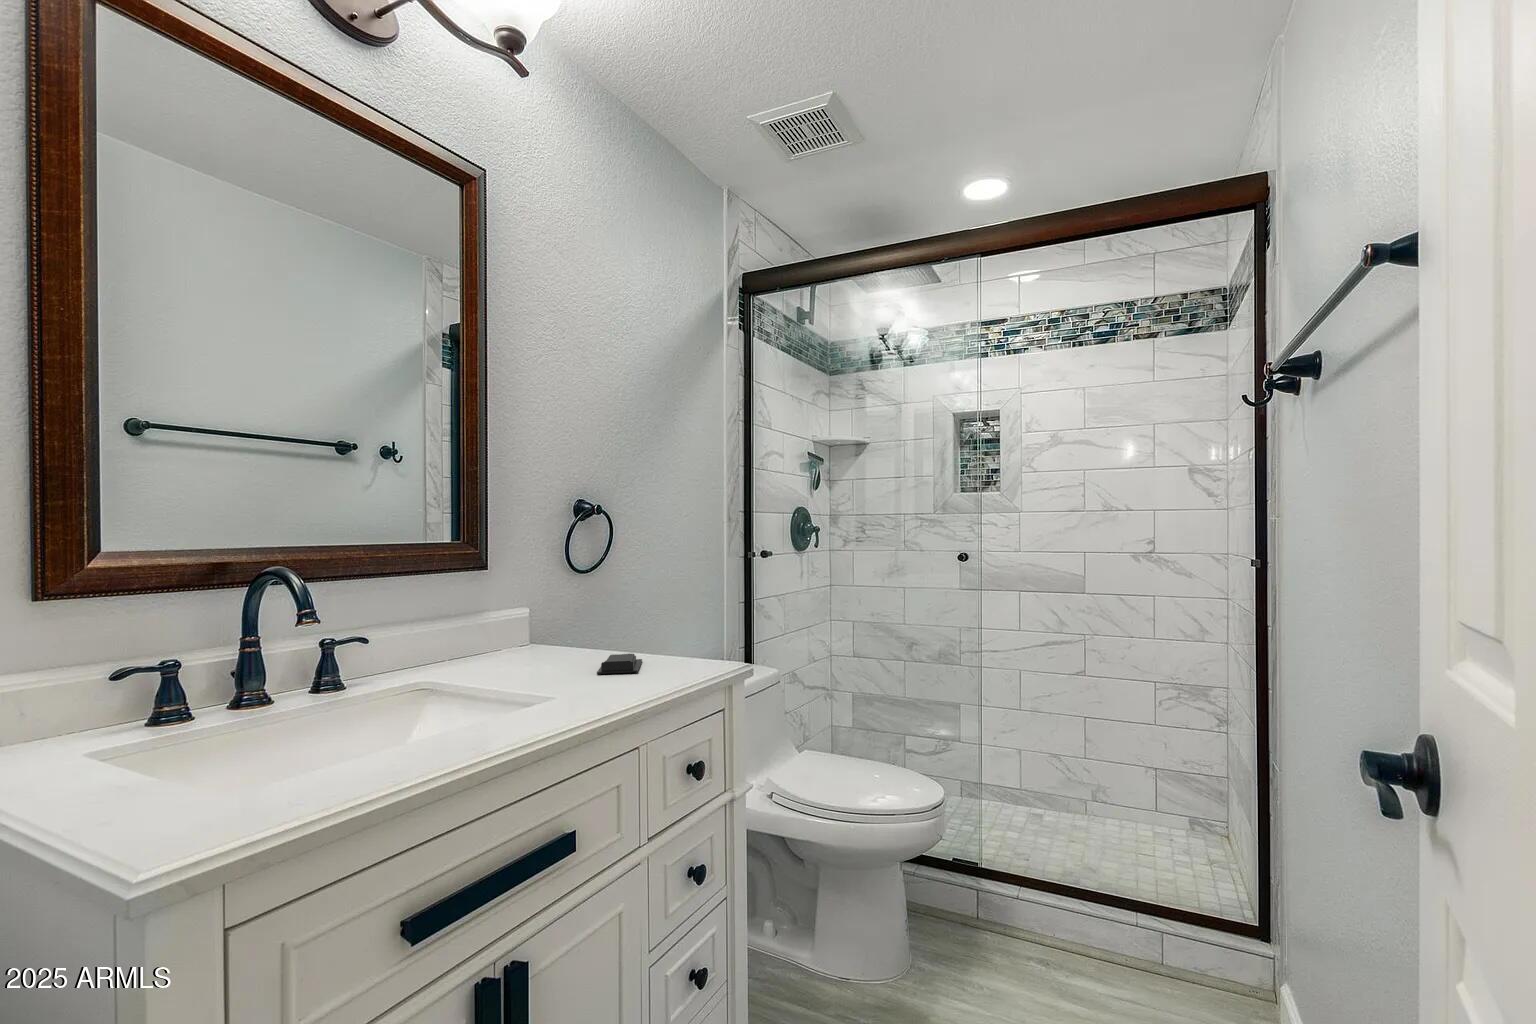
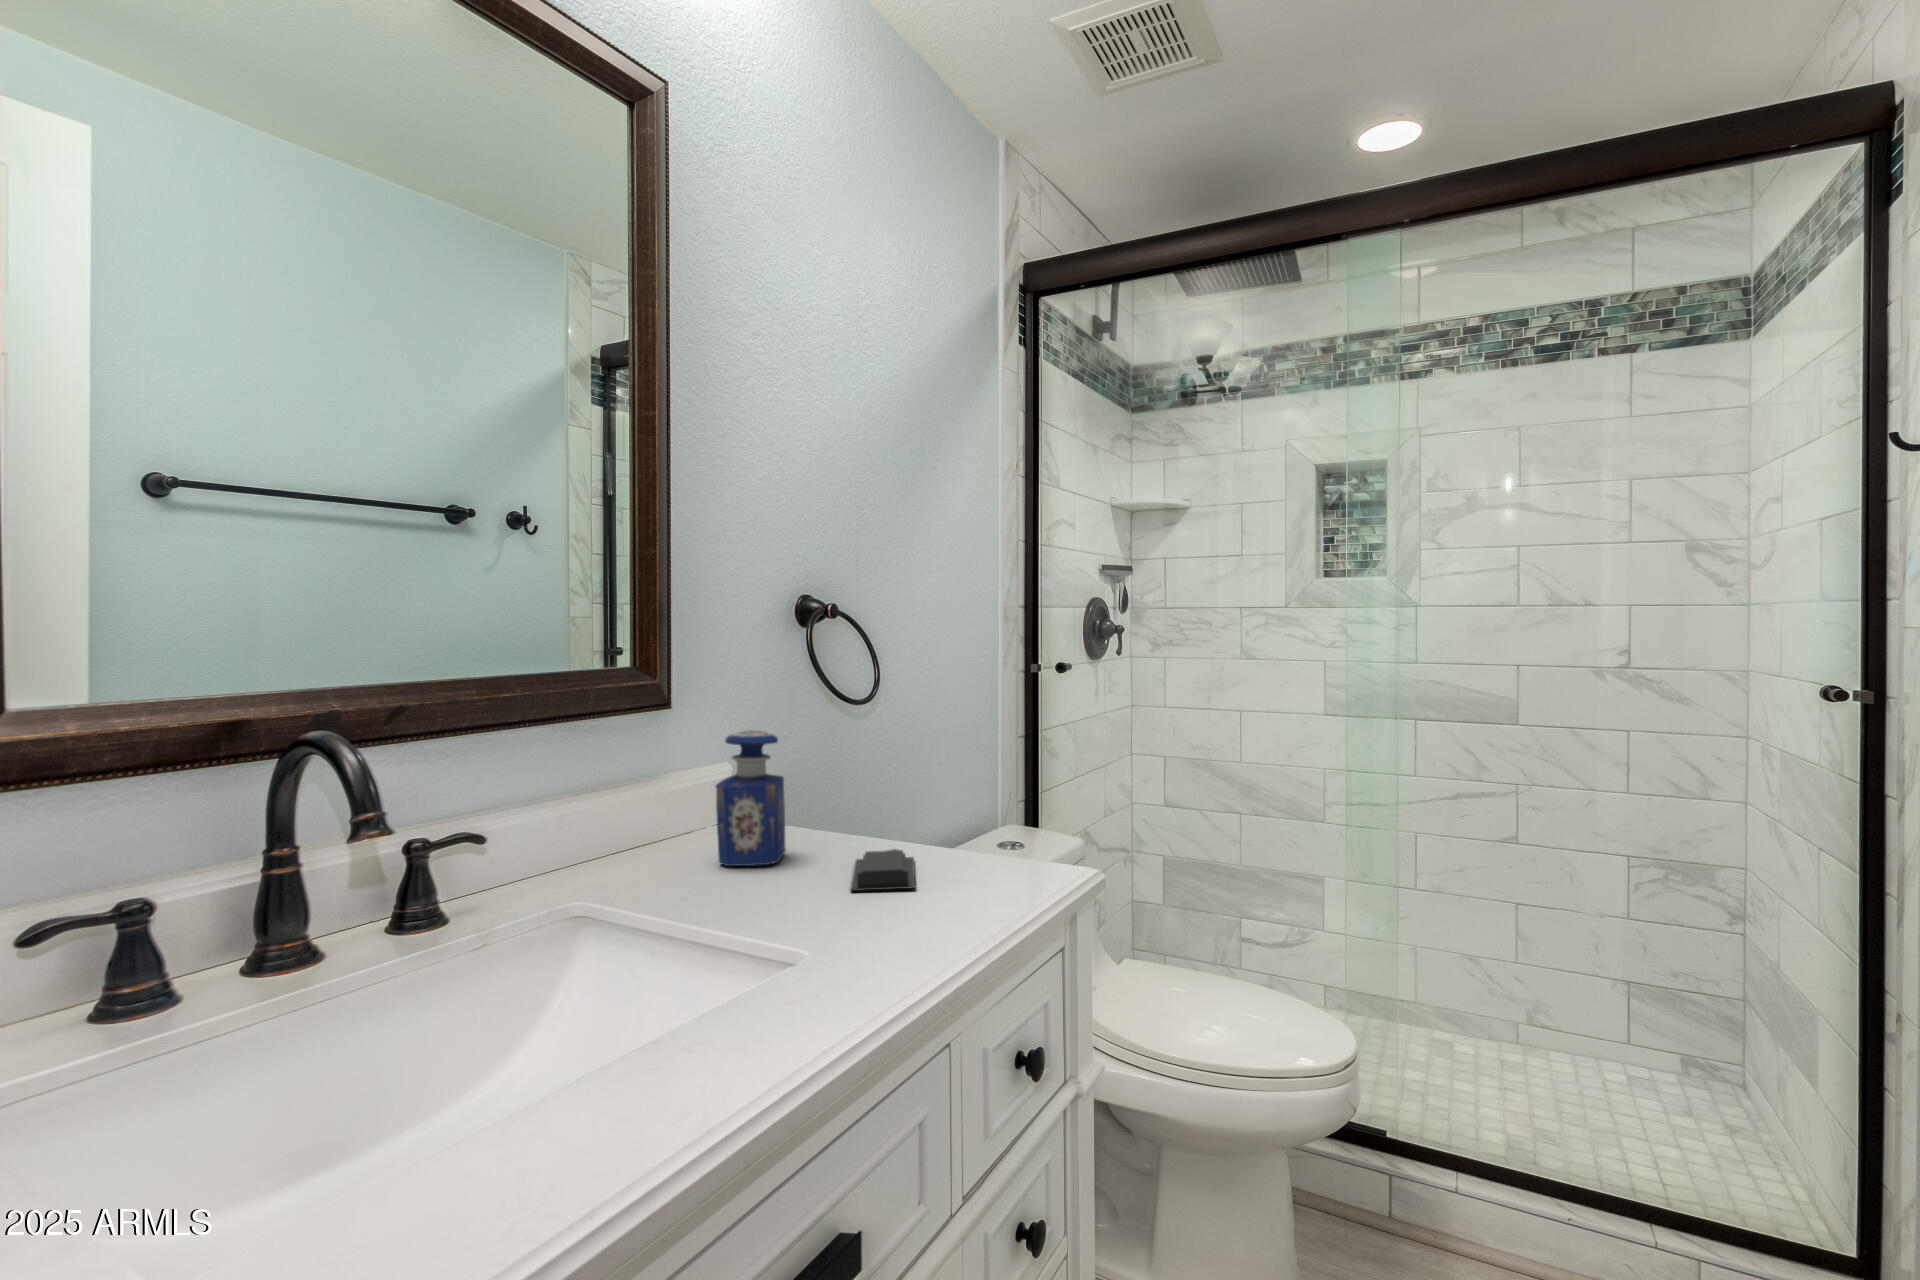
perfume bottle: none [515,580,561,665] -> present [716,730,786,866]

